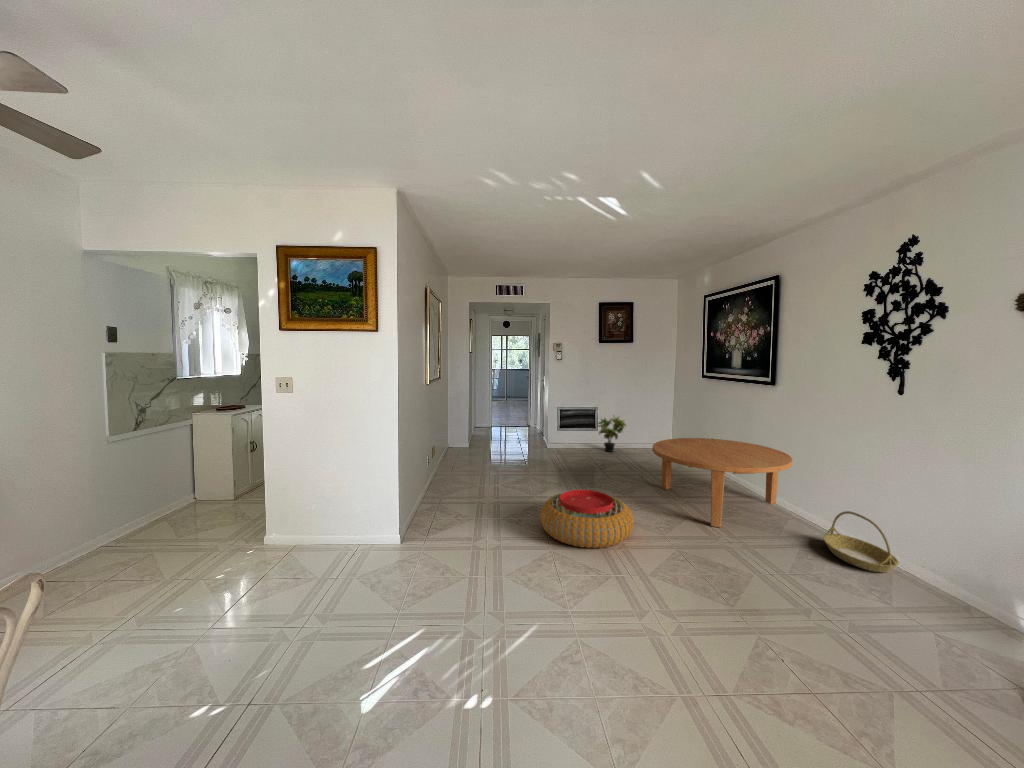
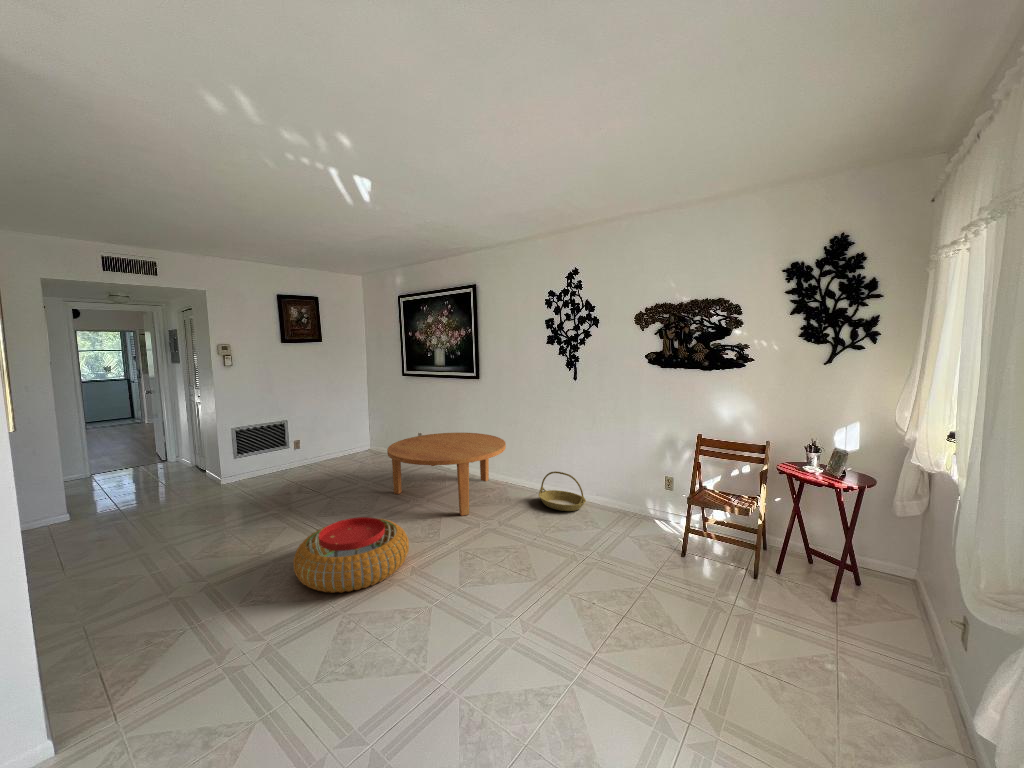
potted plant: present [598,415,626,452] -> none [288,426,326,469]

